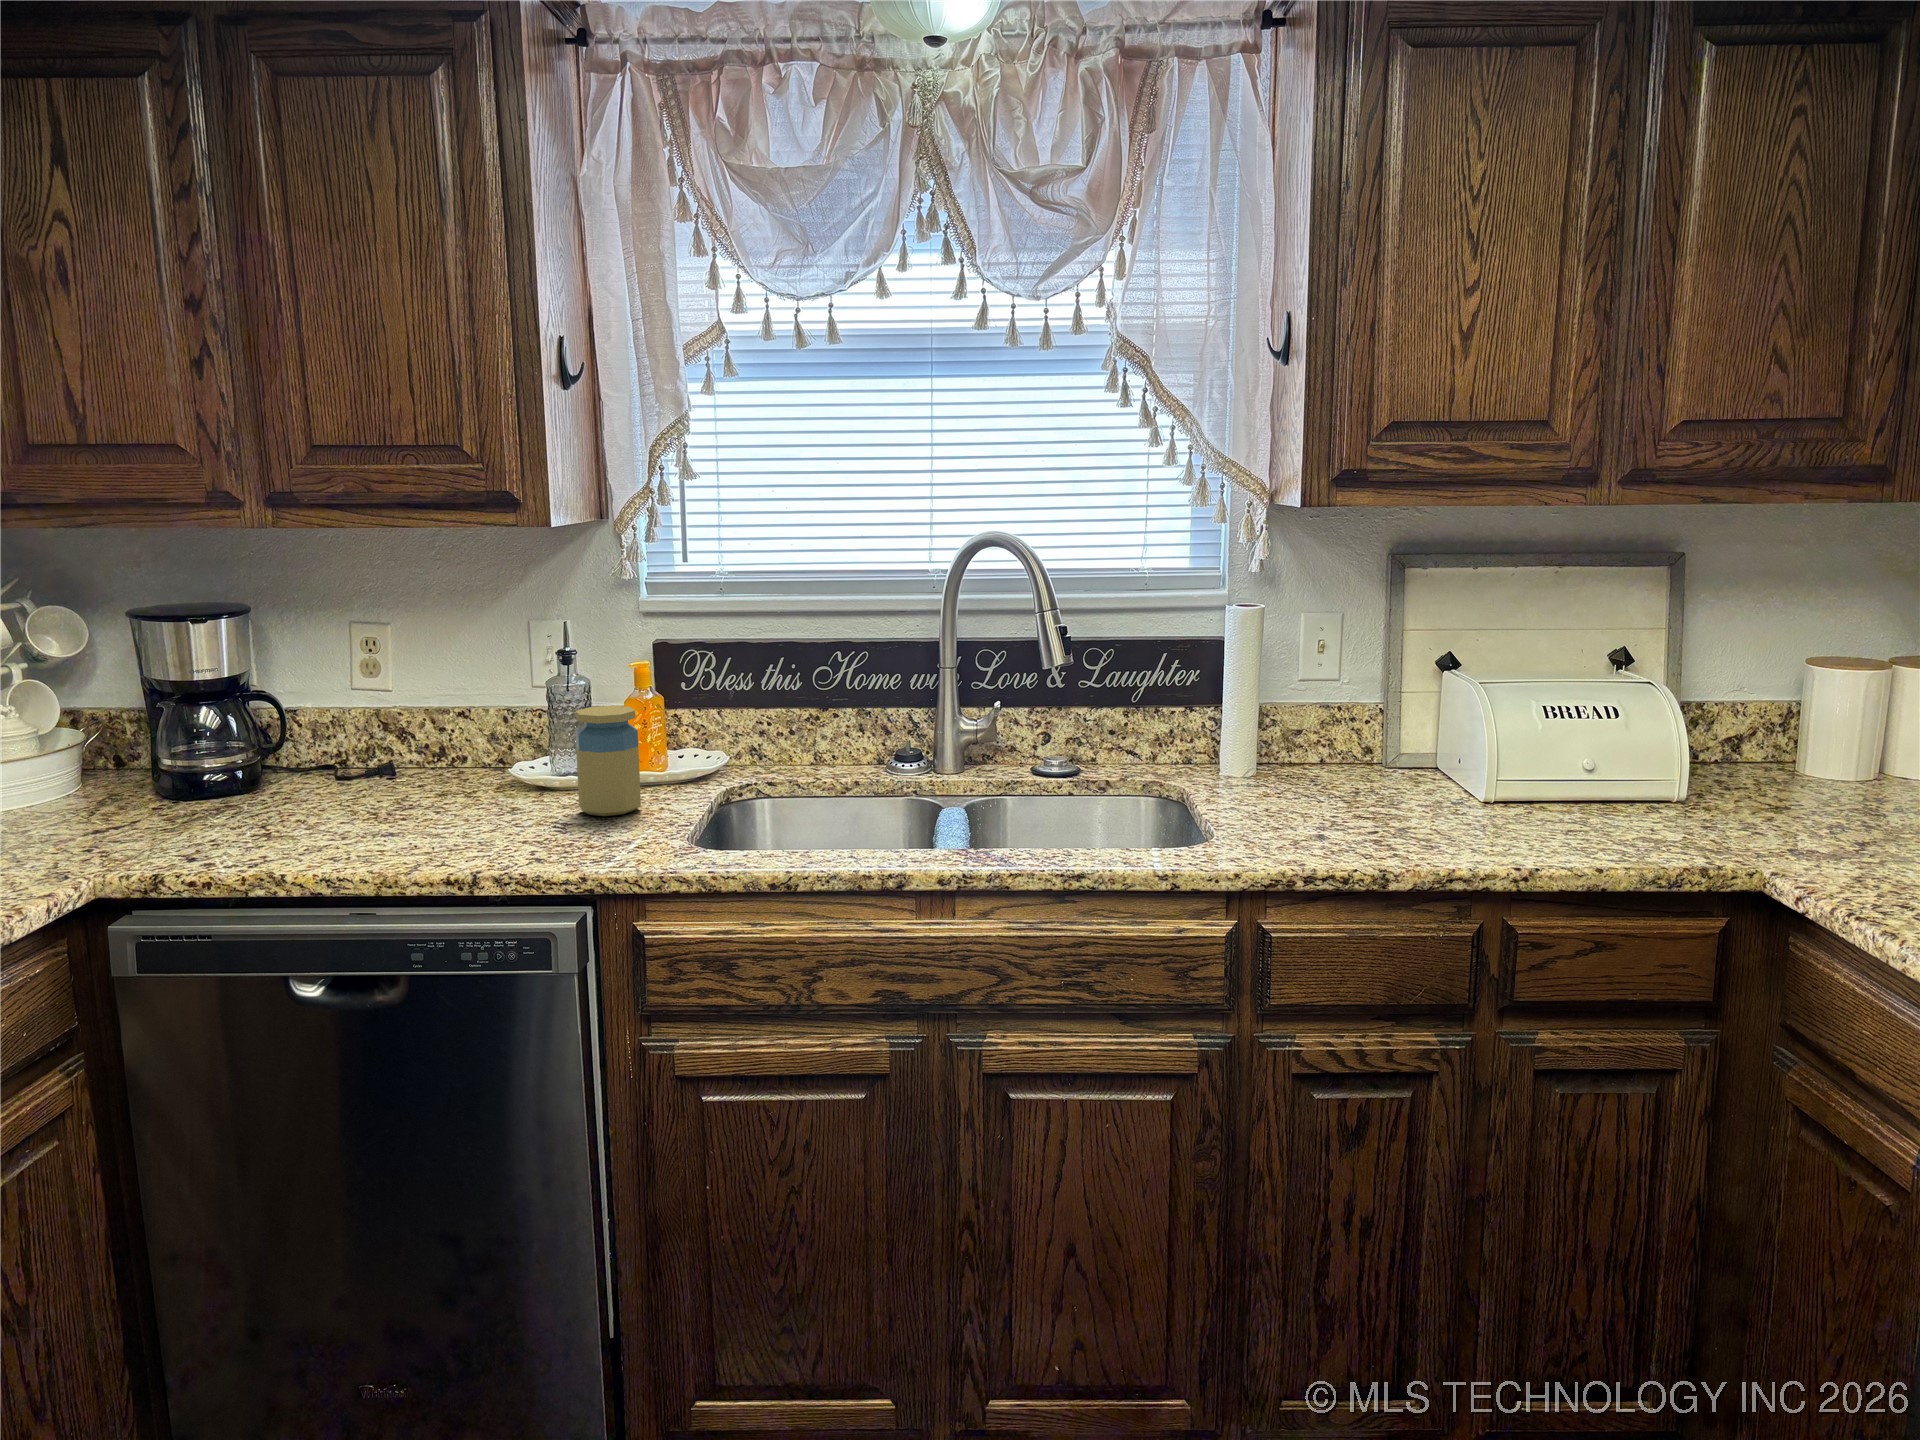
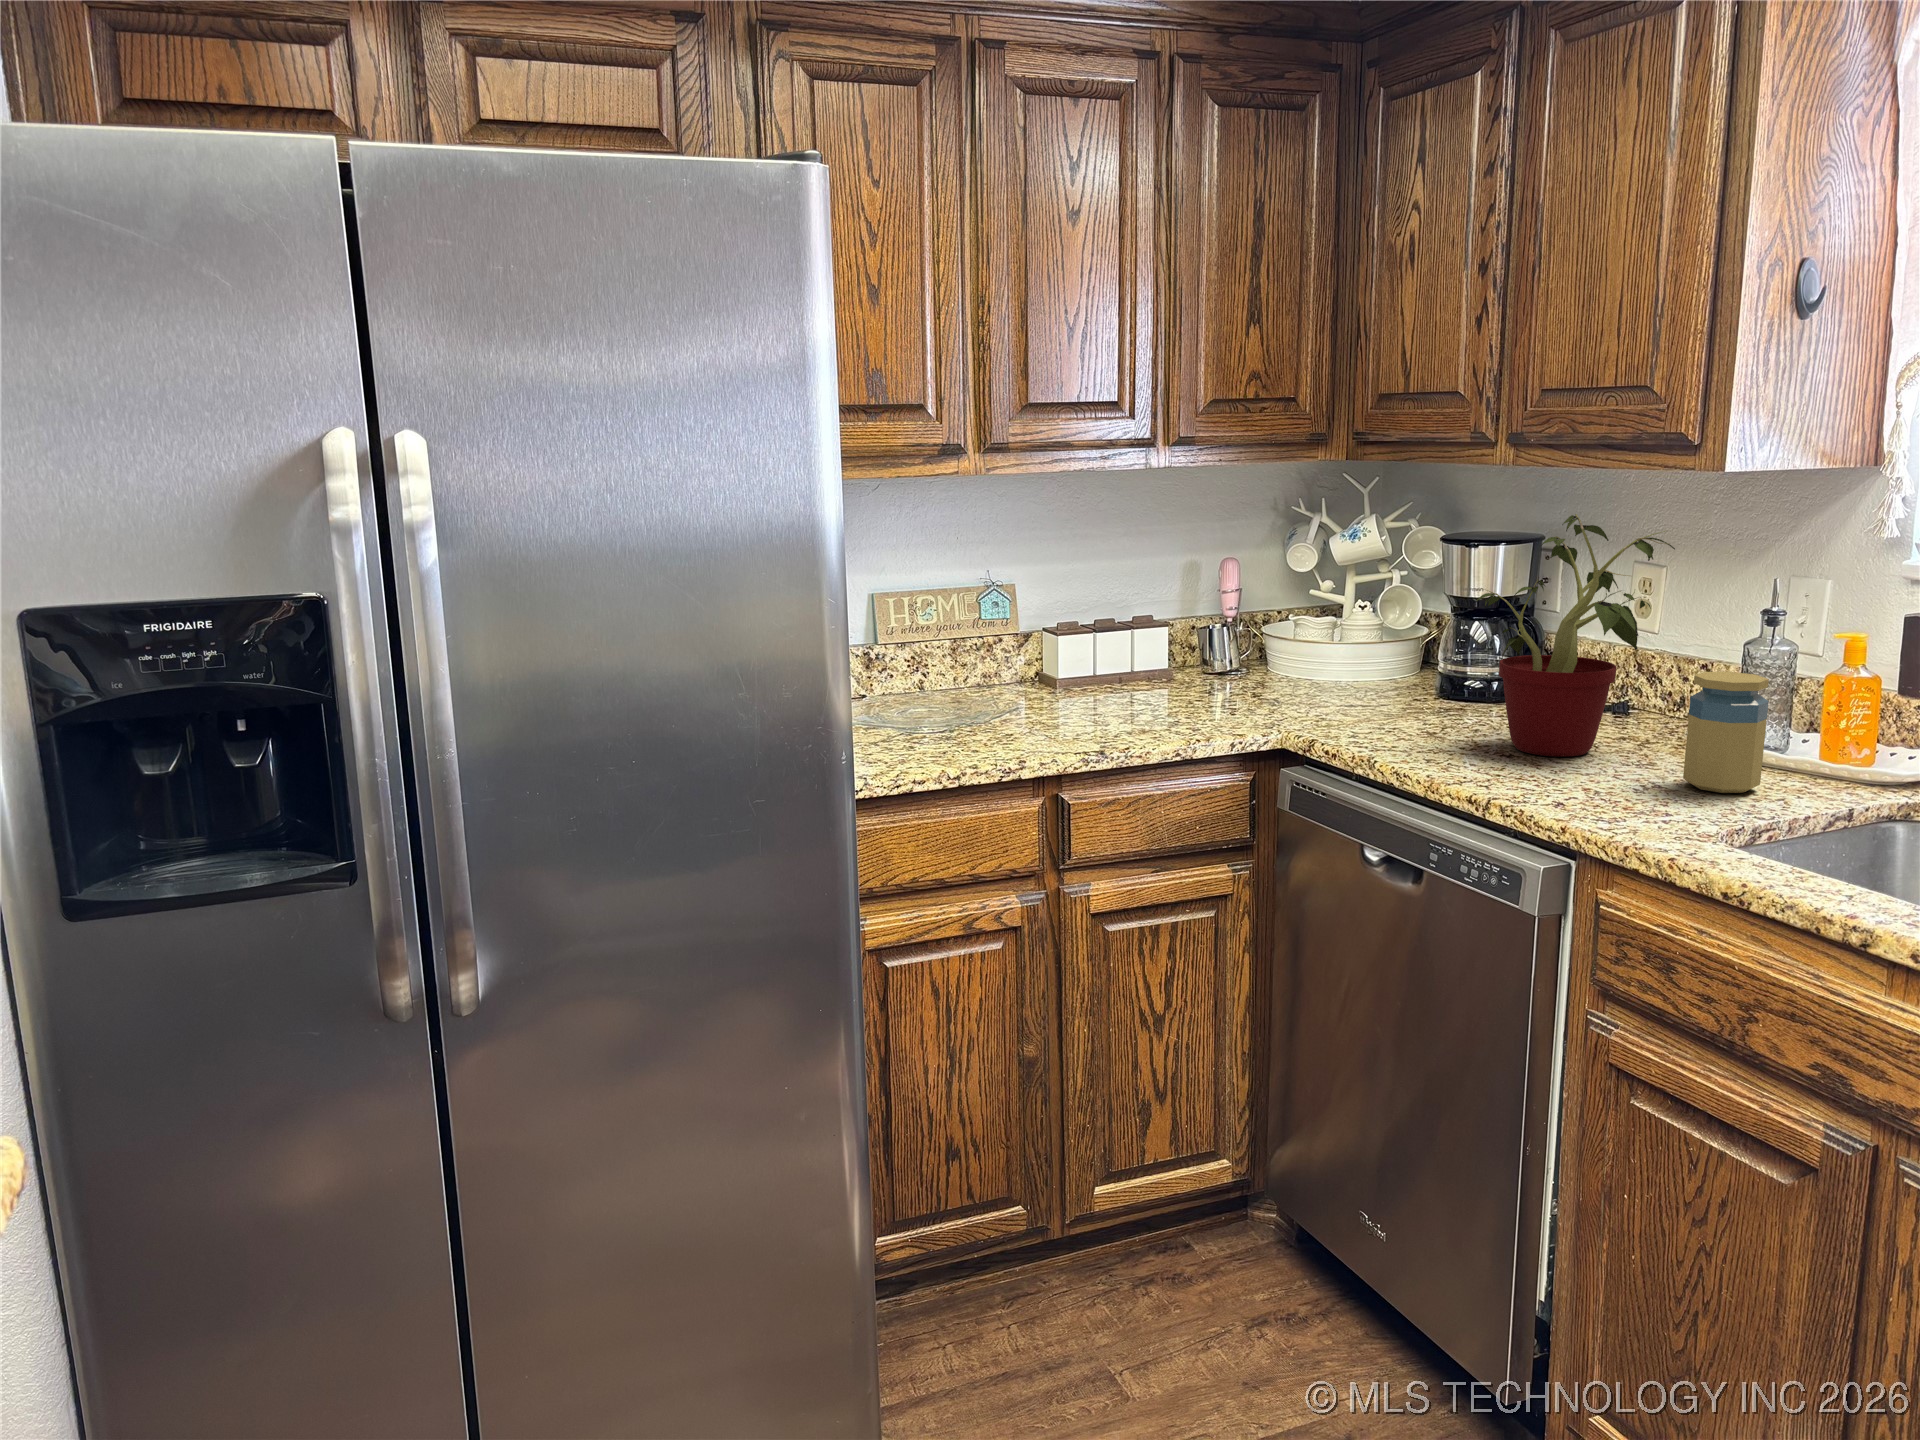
potted plant: none [319,575,493,827] -> present [1476,514,1675,757]

